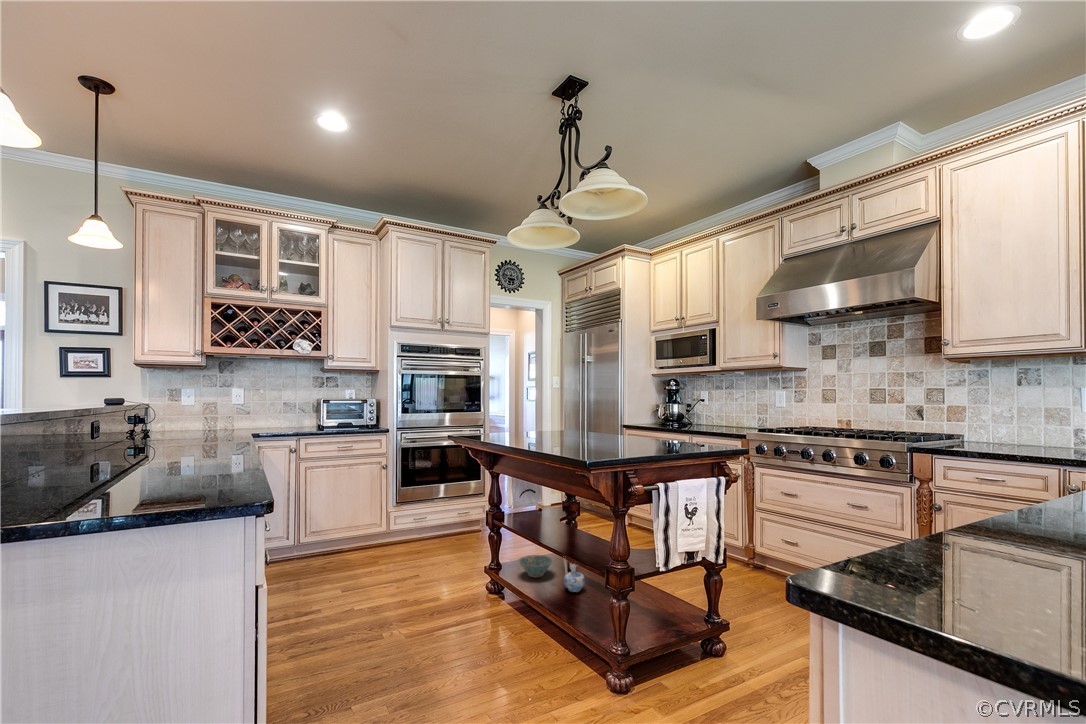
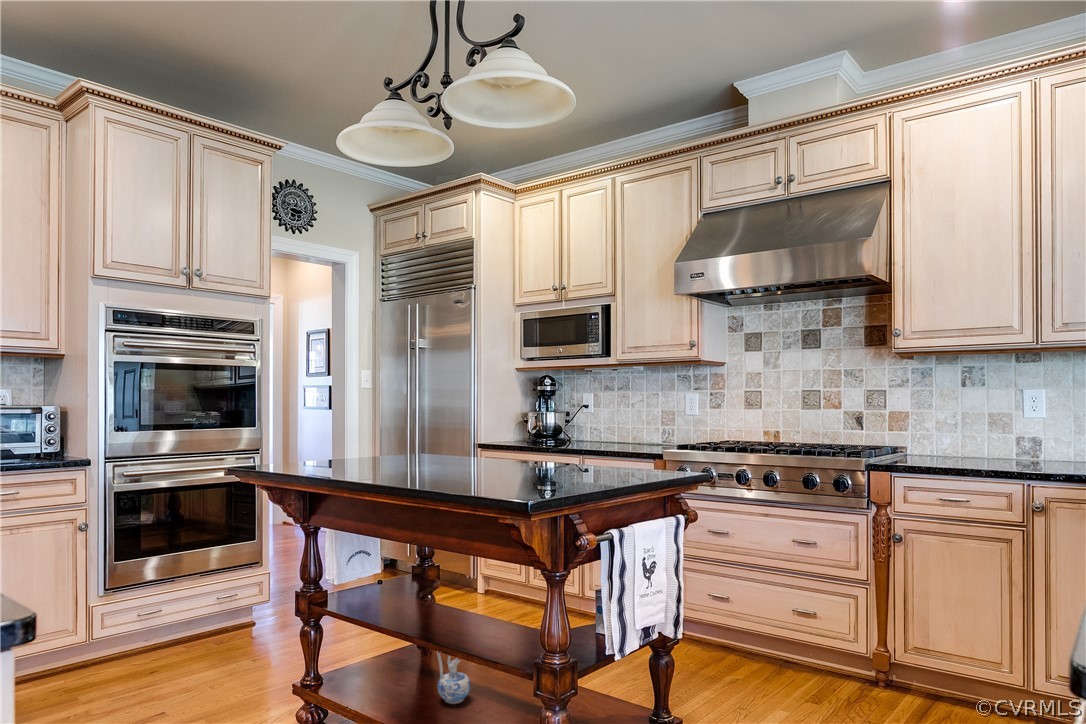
ceramic bowl: present [518,555,554,578] -> none [355,651,413,688]

